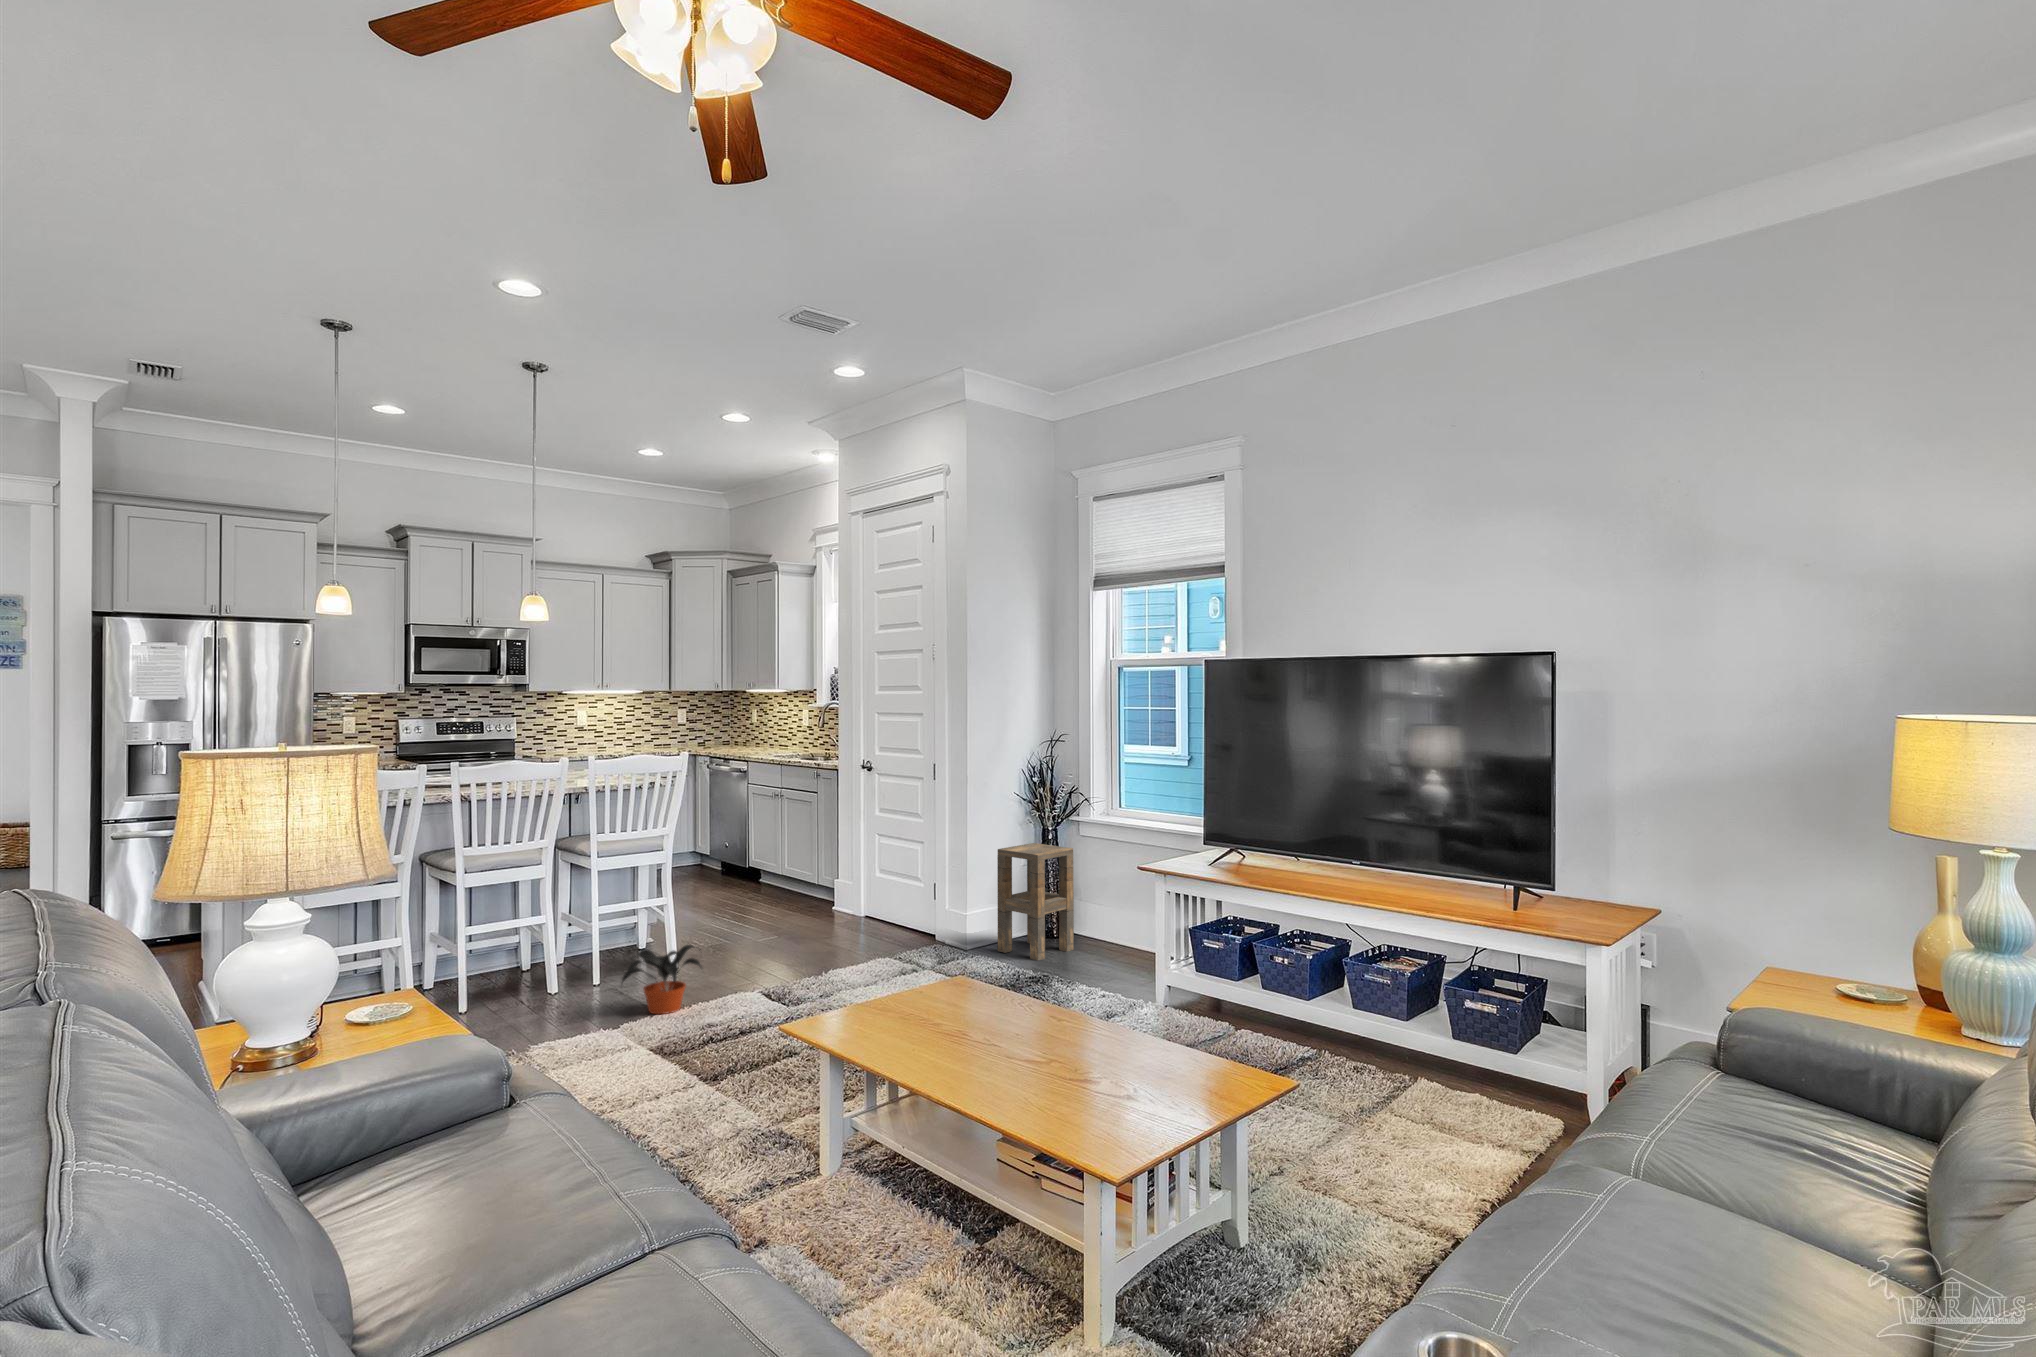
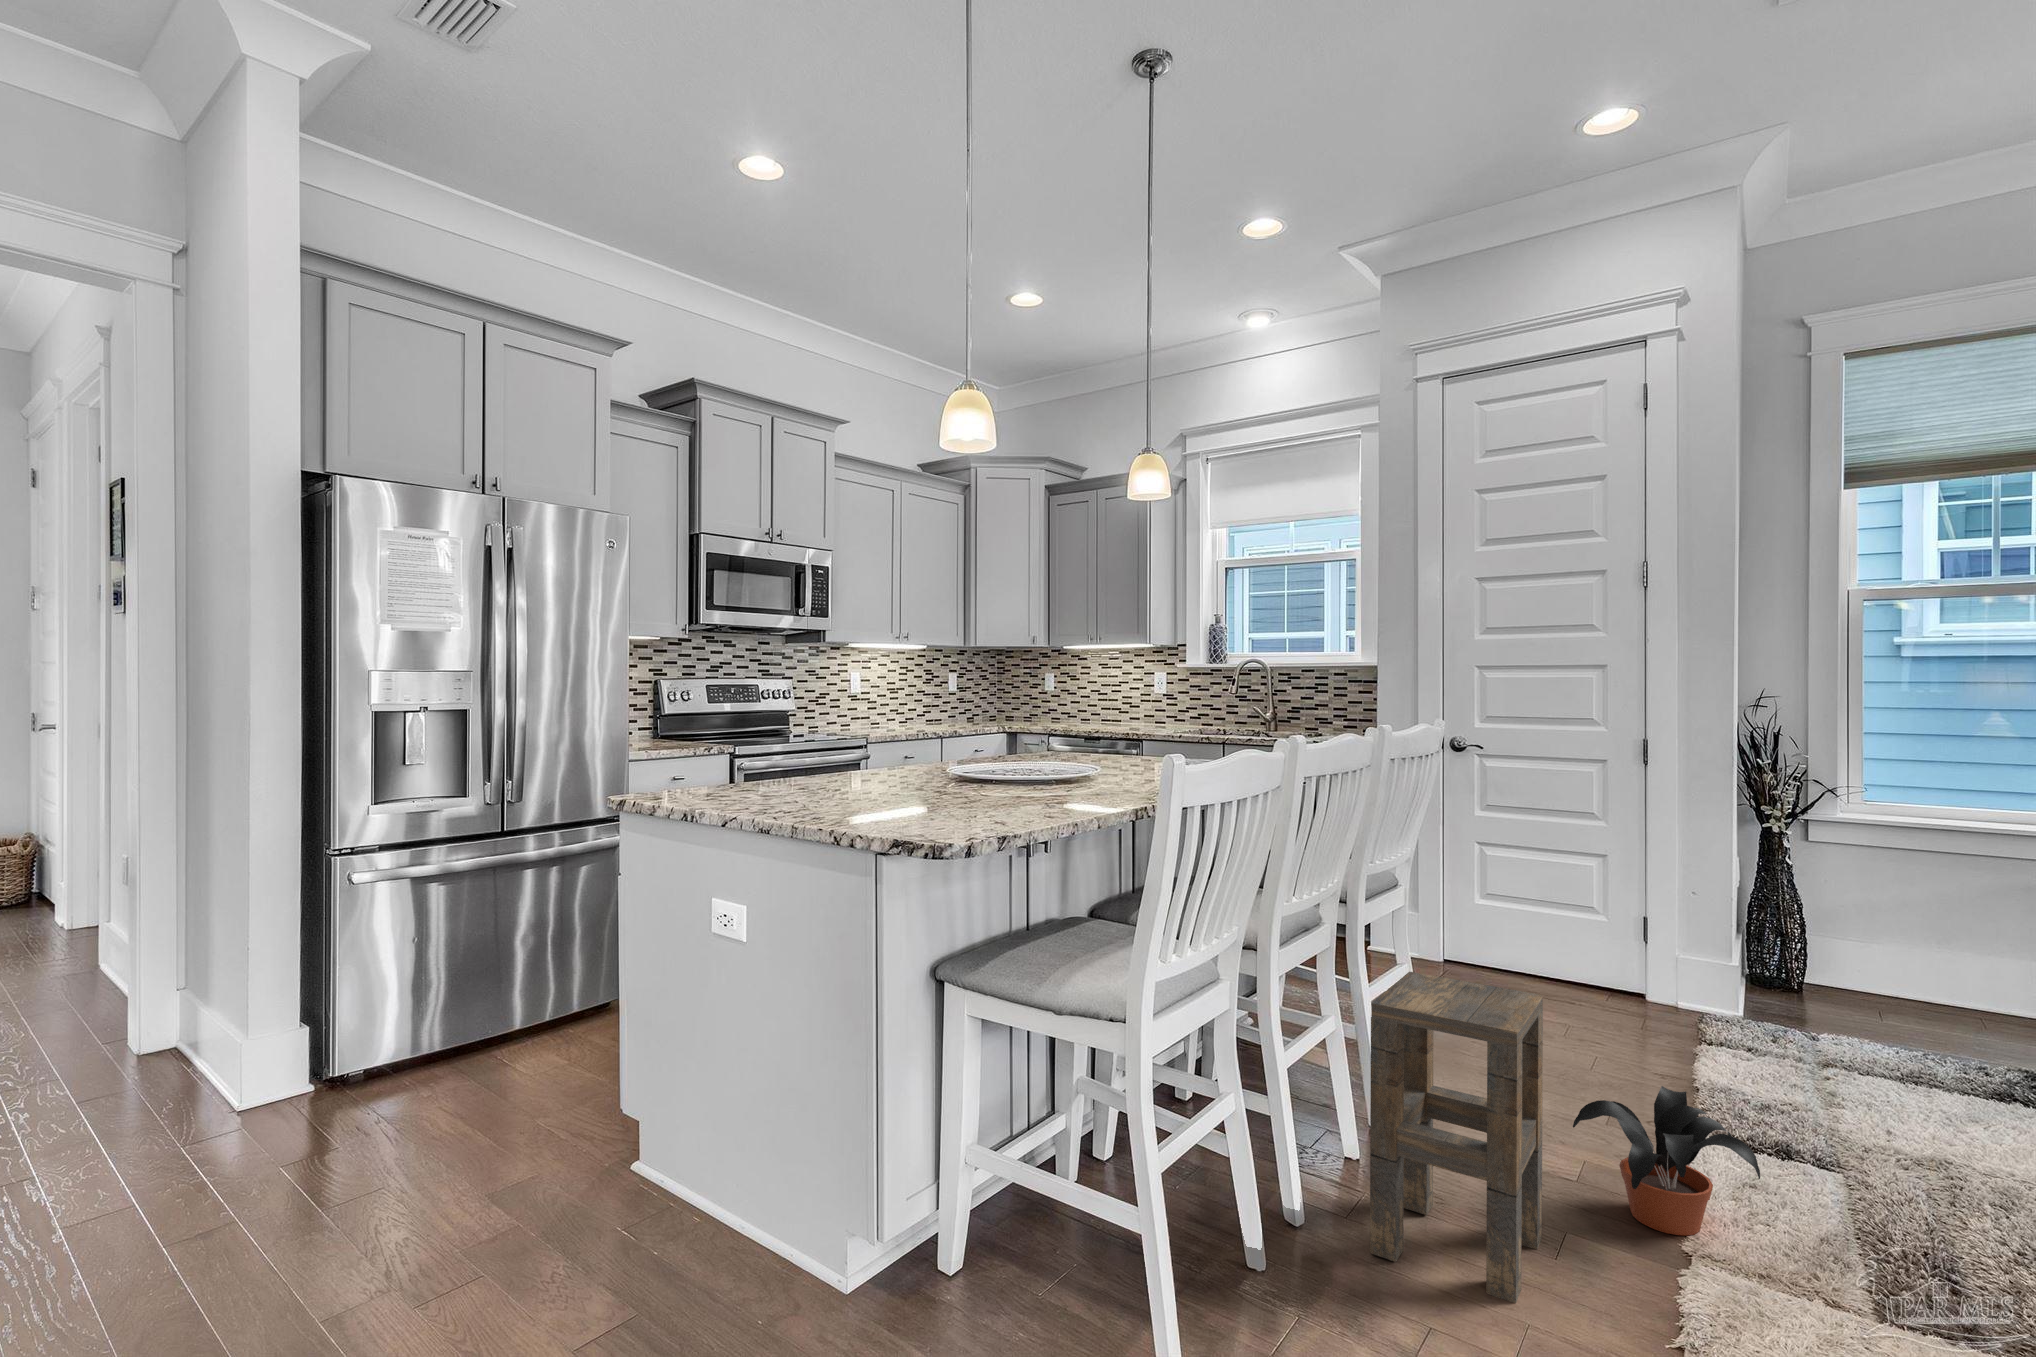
side table: present [997,843,1074,960] -> present [1370,972,1543,1303]

